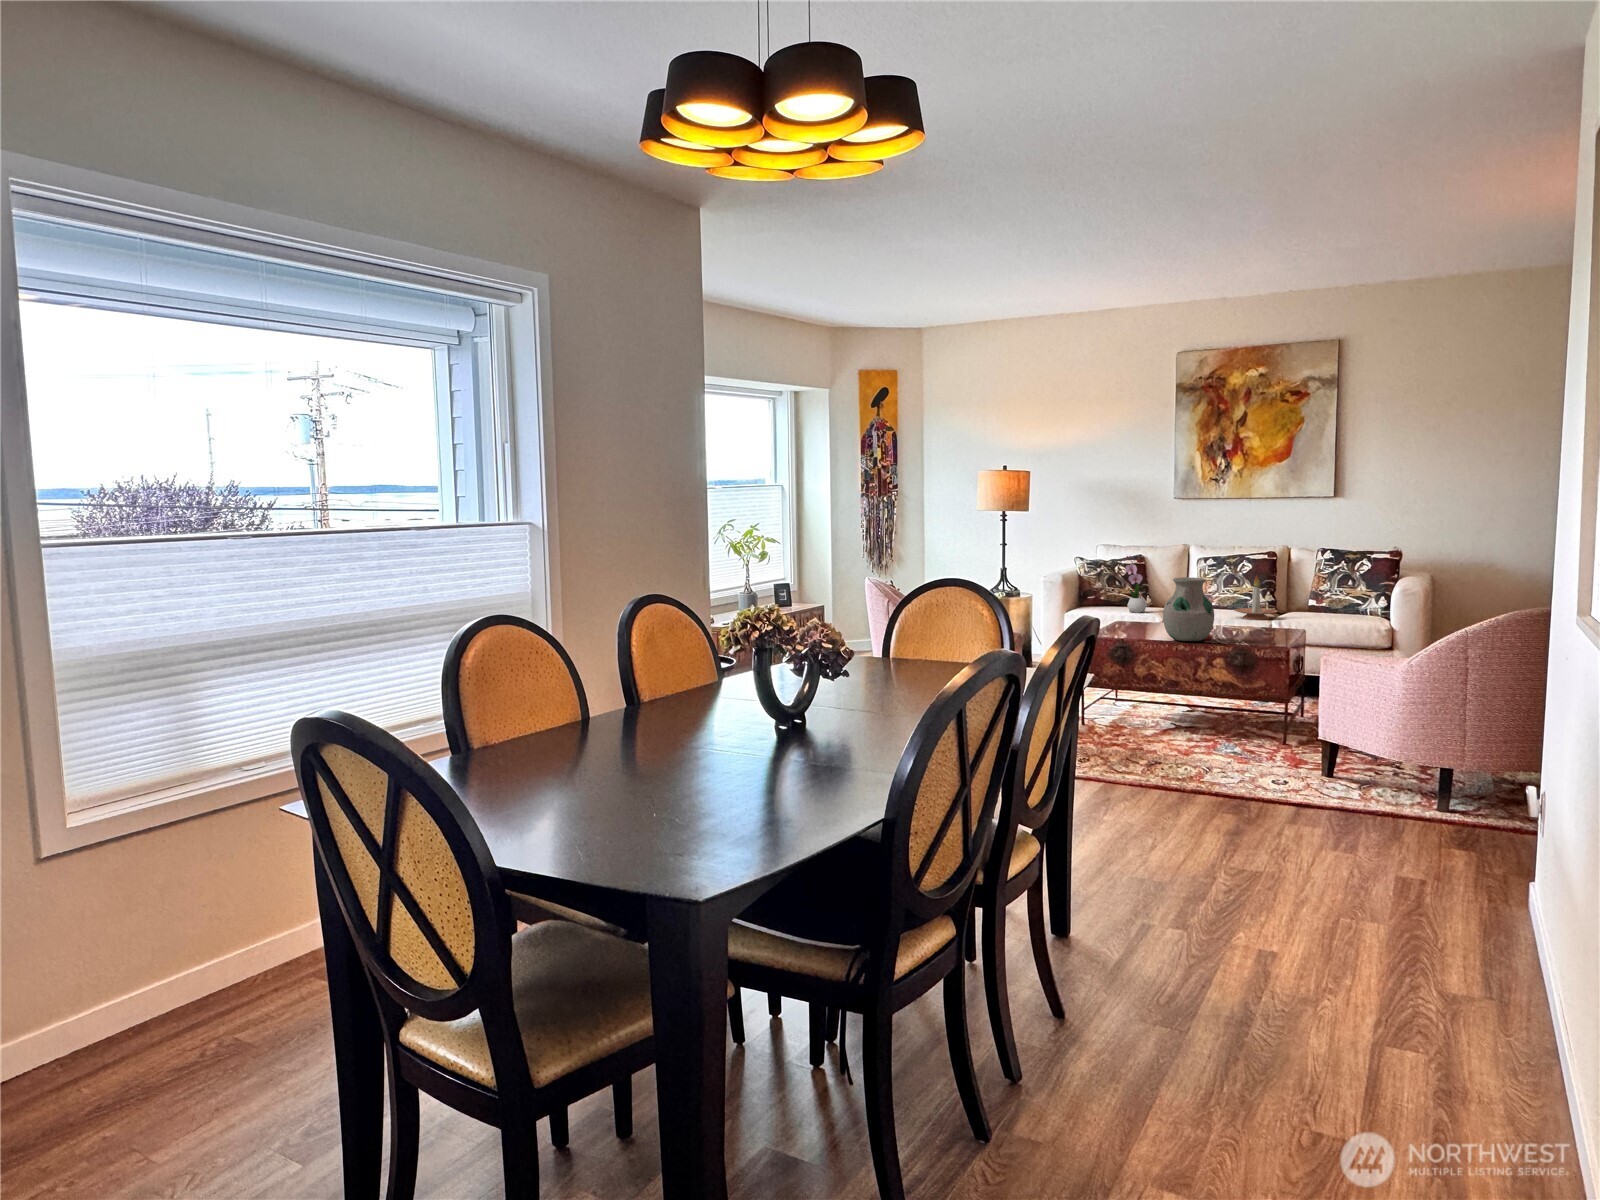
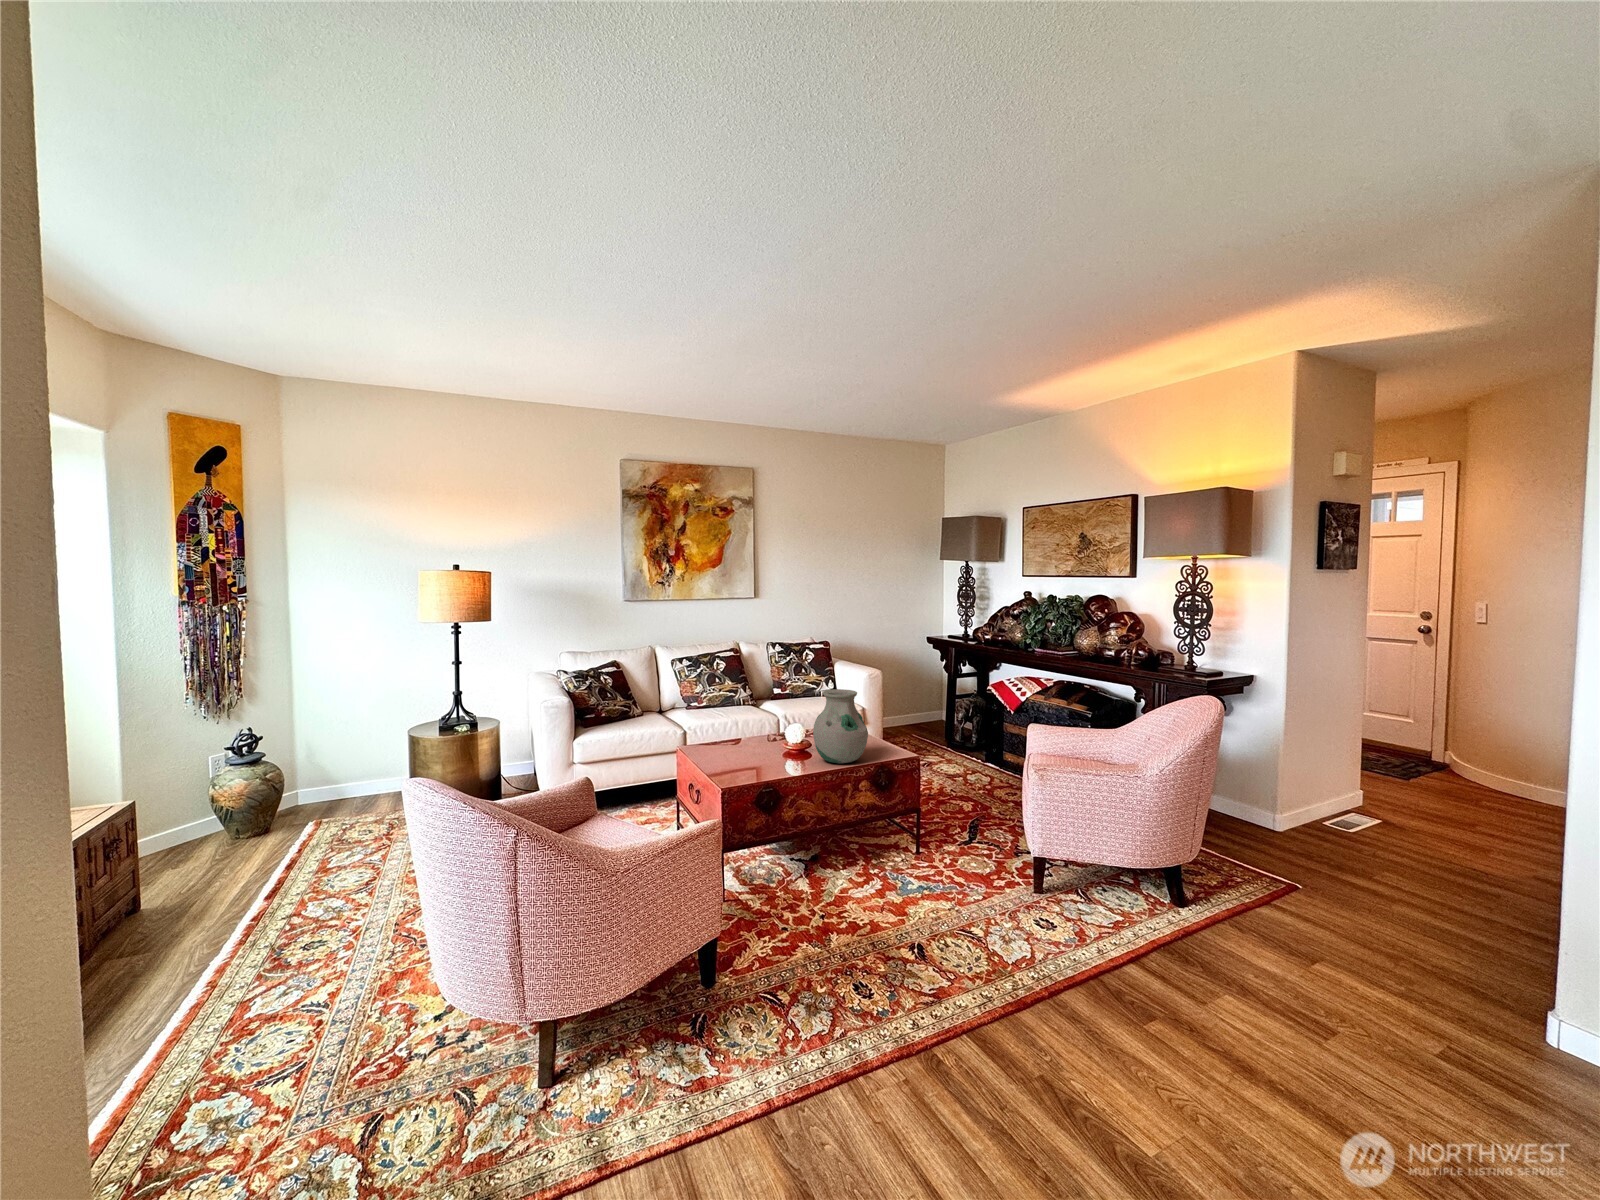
flower arrangement: present [1125,556,1147,613] -> none [629,664,651,725]
candle holder: present [1235,575,1277,620] -> none [735,672,773,715]

